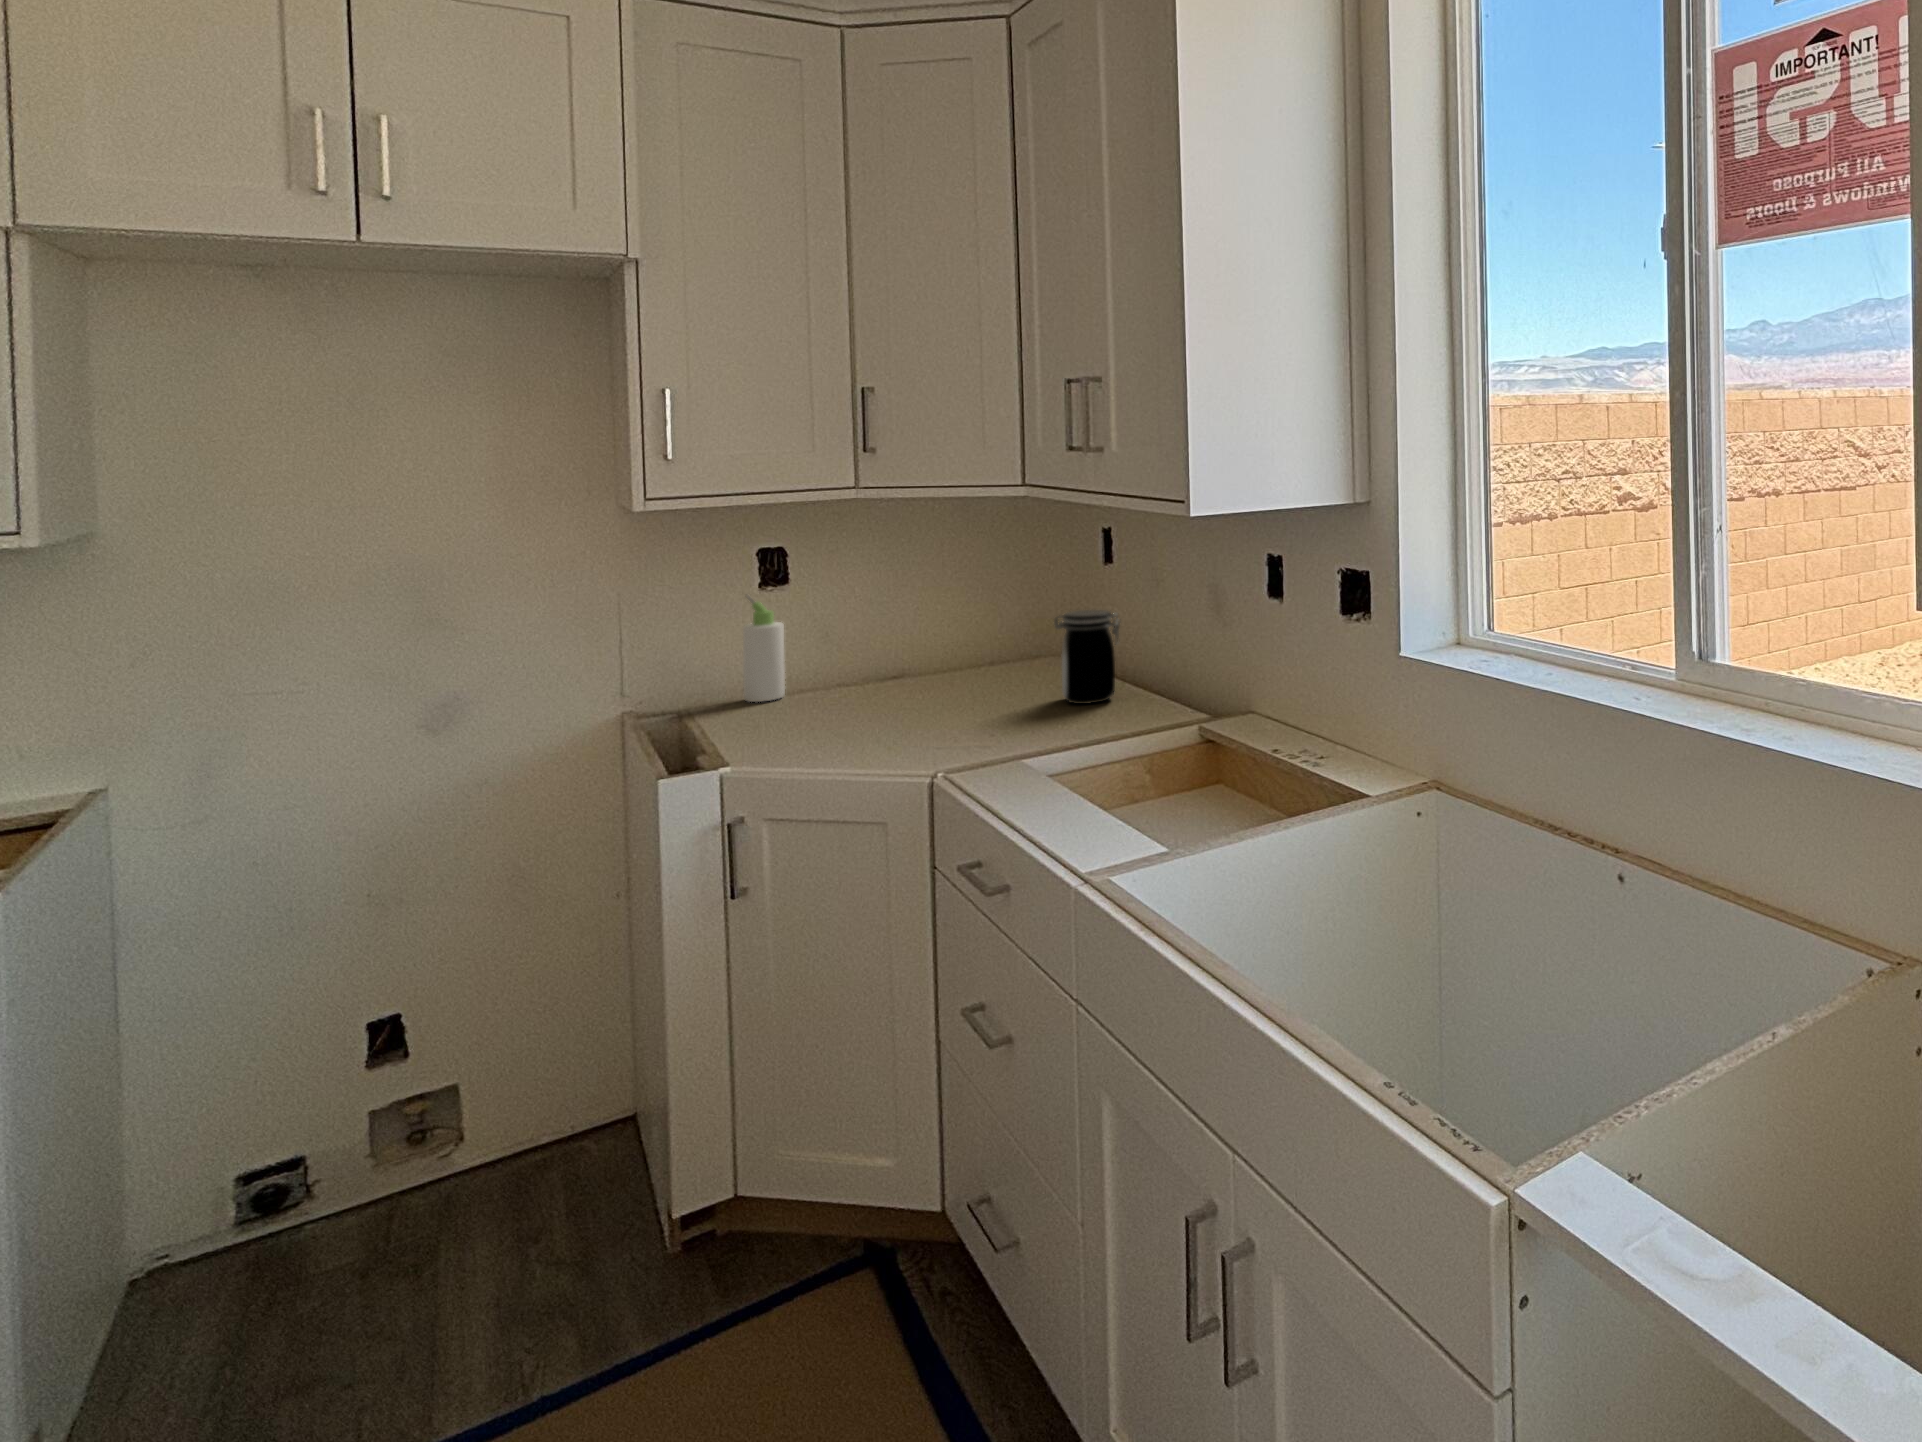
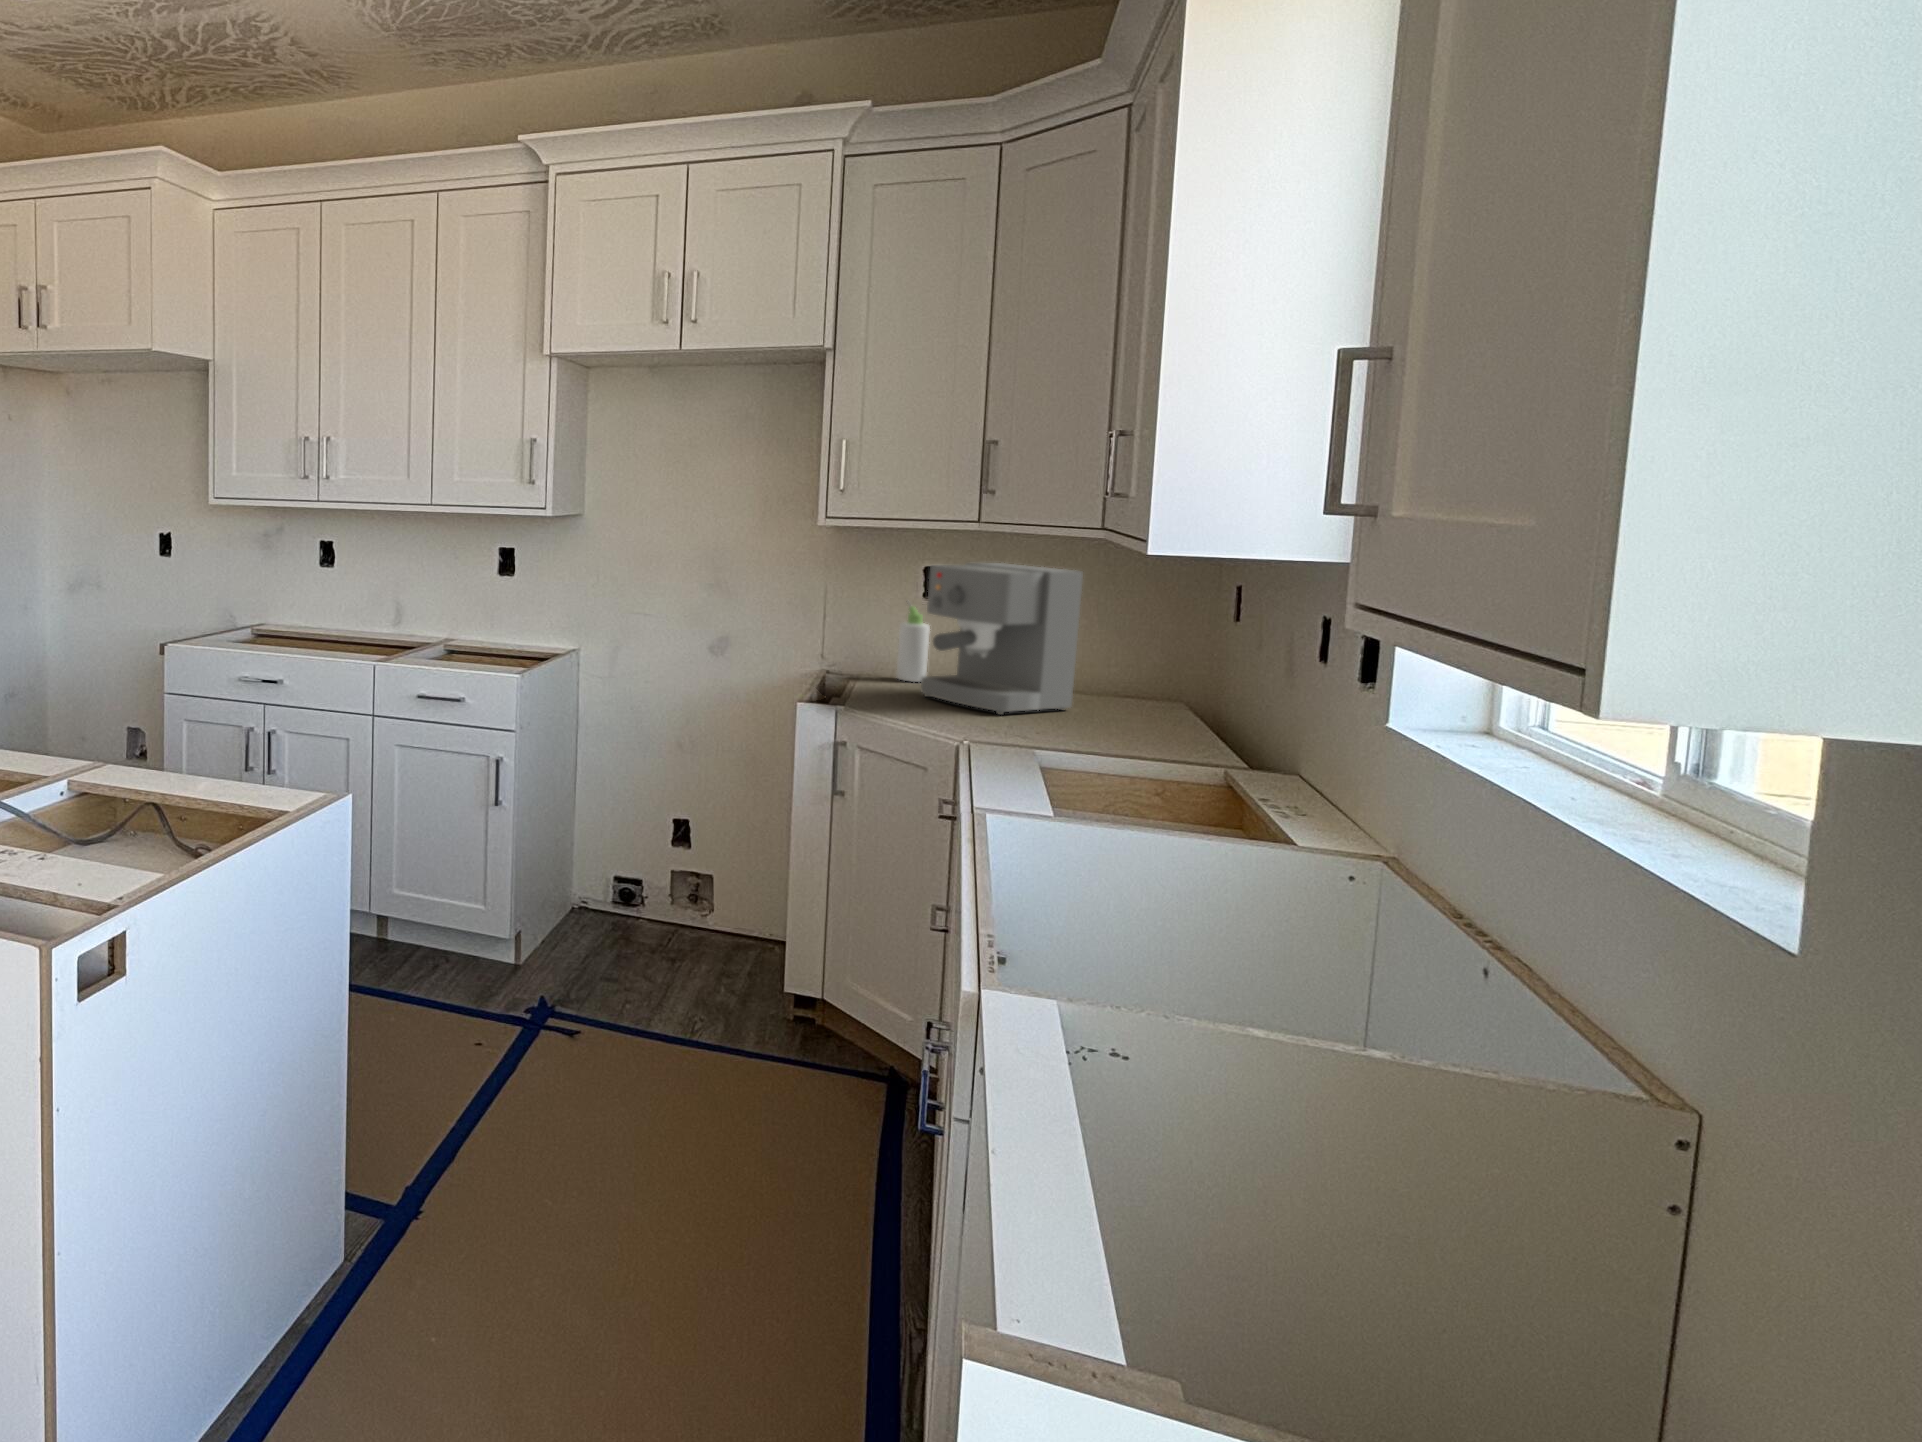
coffee maker: none [804,534,982,721] -> present [921,563,1083,715]
jar: present [1054,610,1120,704] -> none [1133,651,1199,737]

